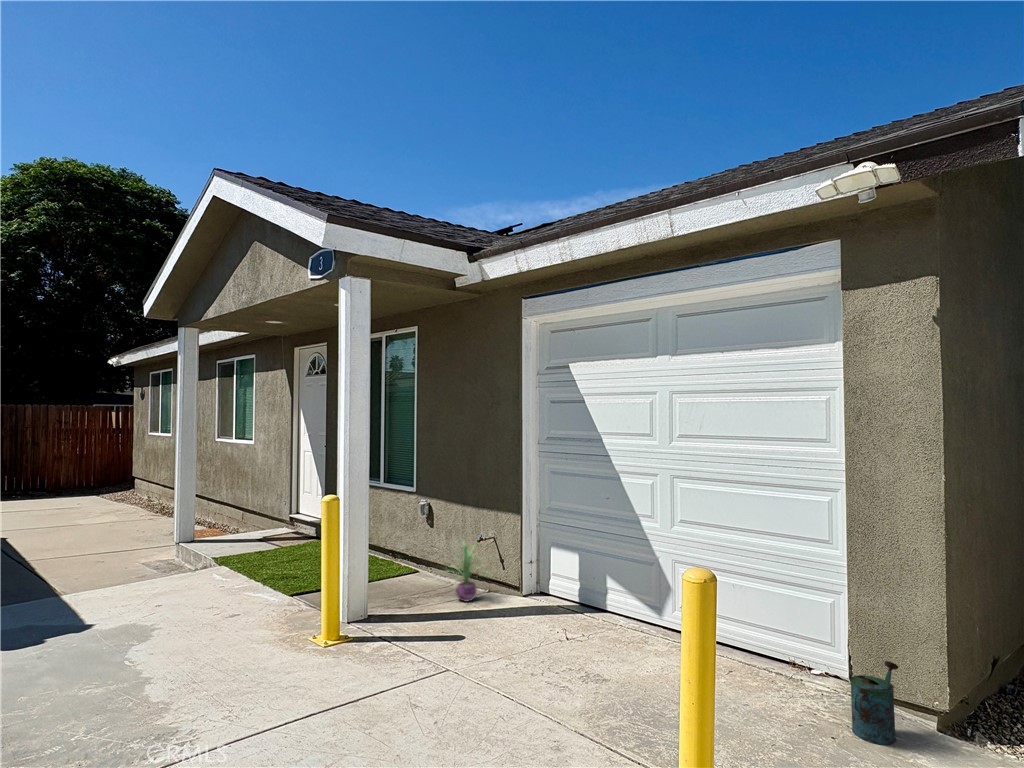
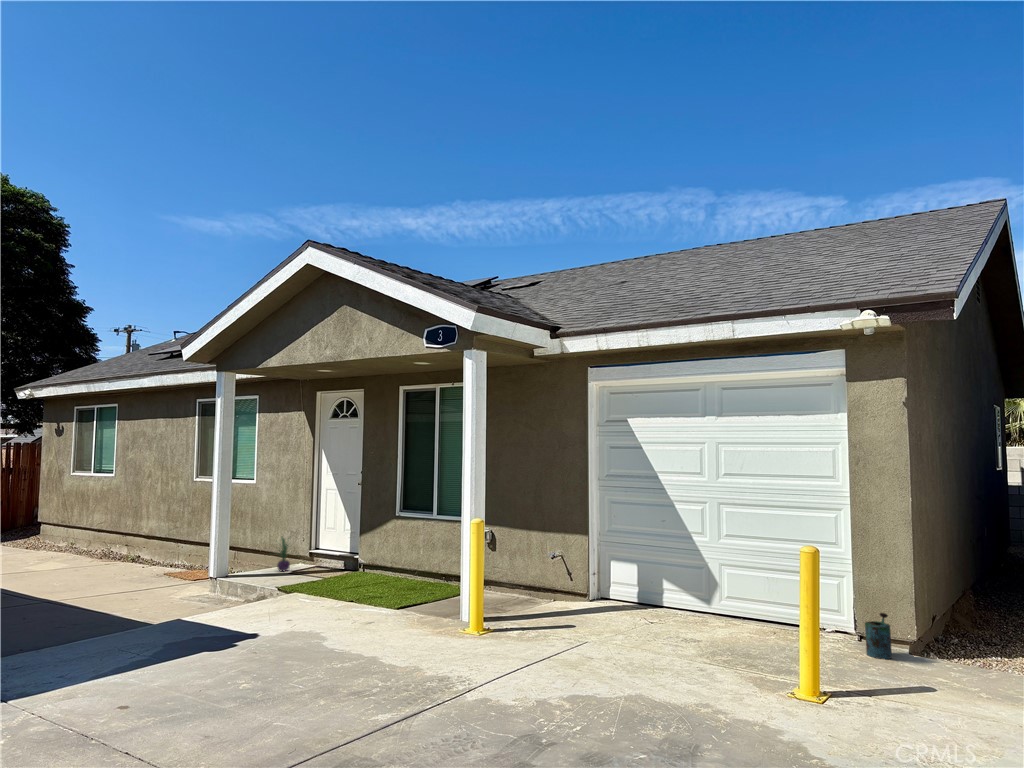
decorative plant: present [456,541,477,601] -> present [277,537,290,572]

